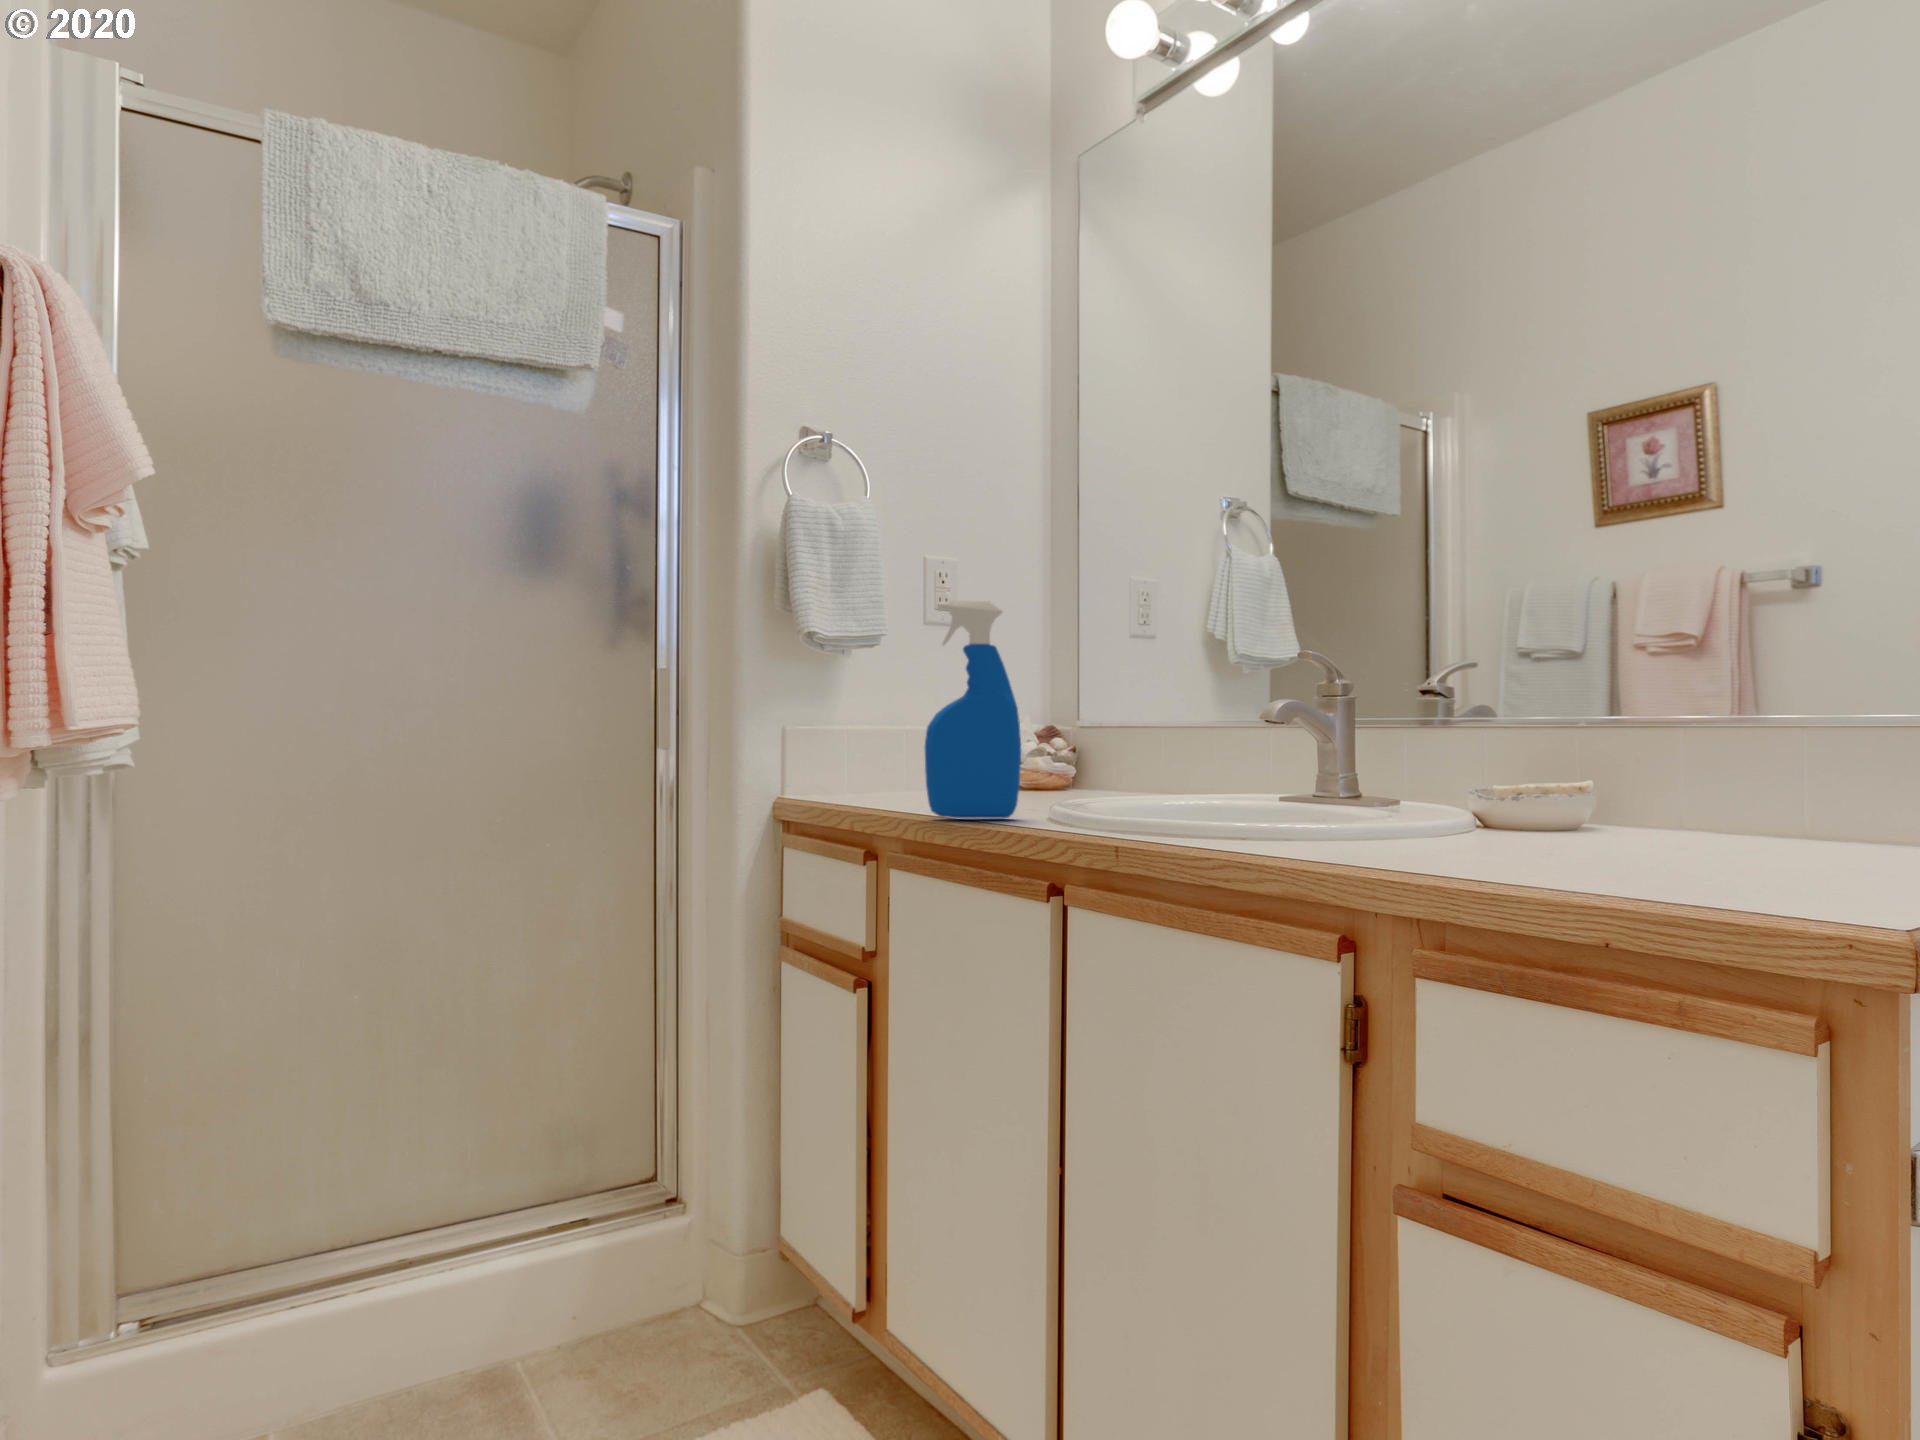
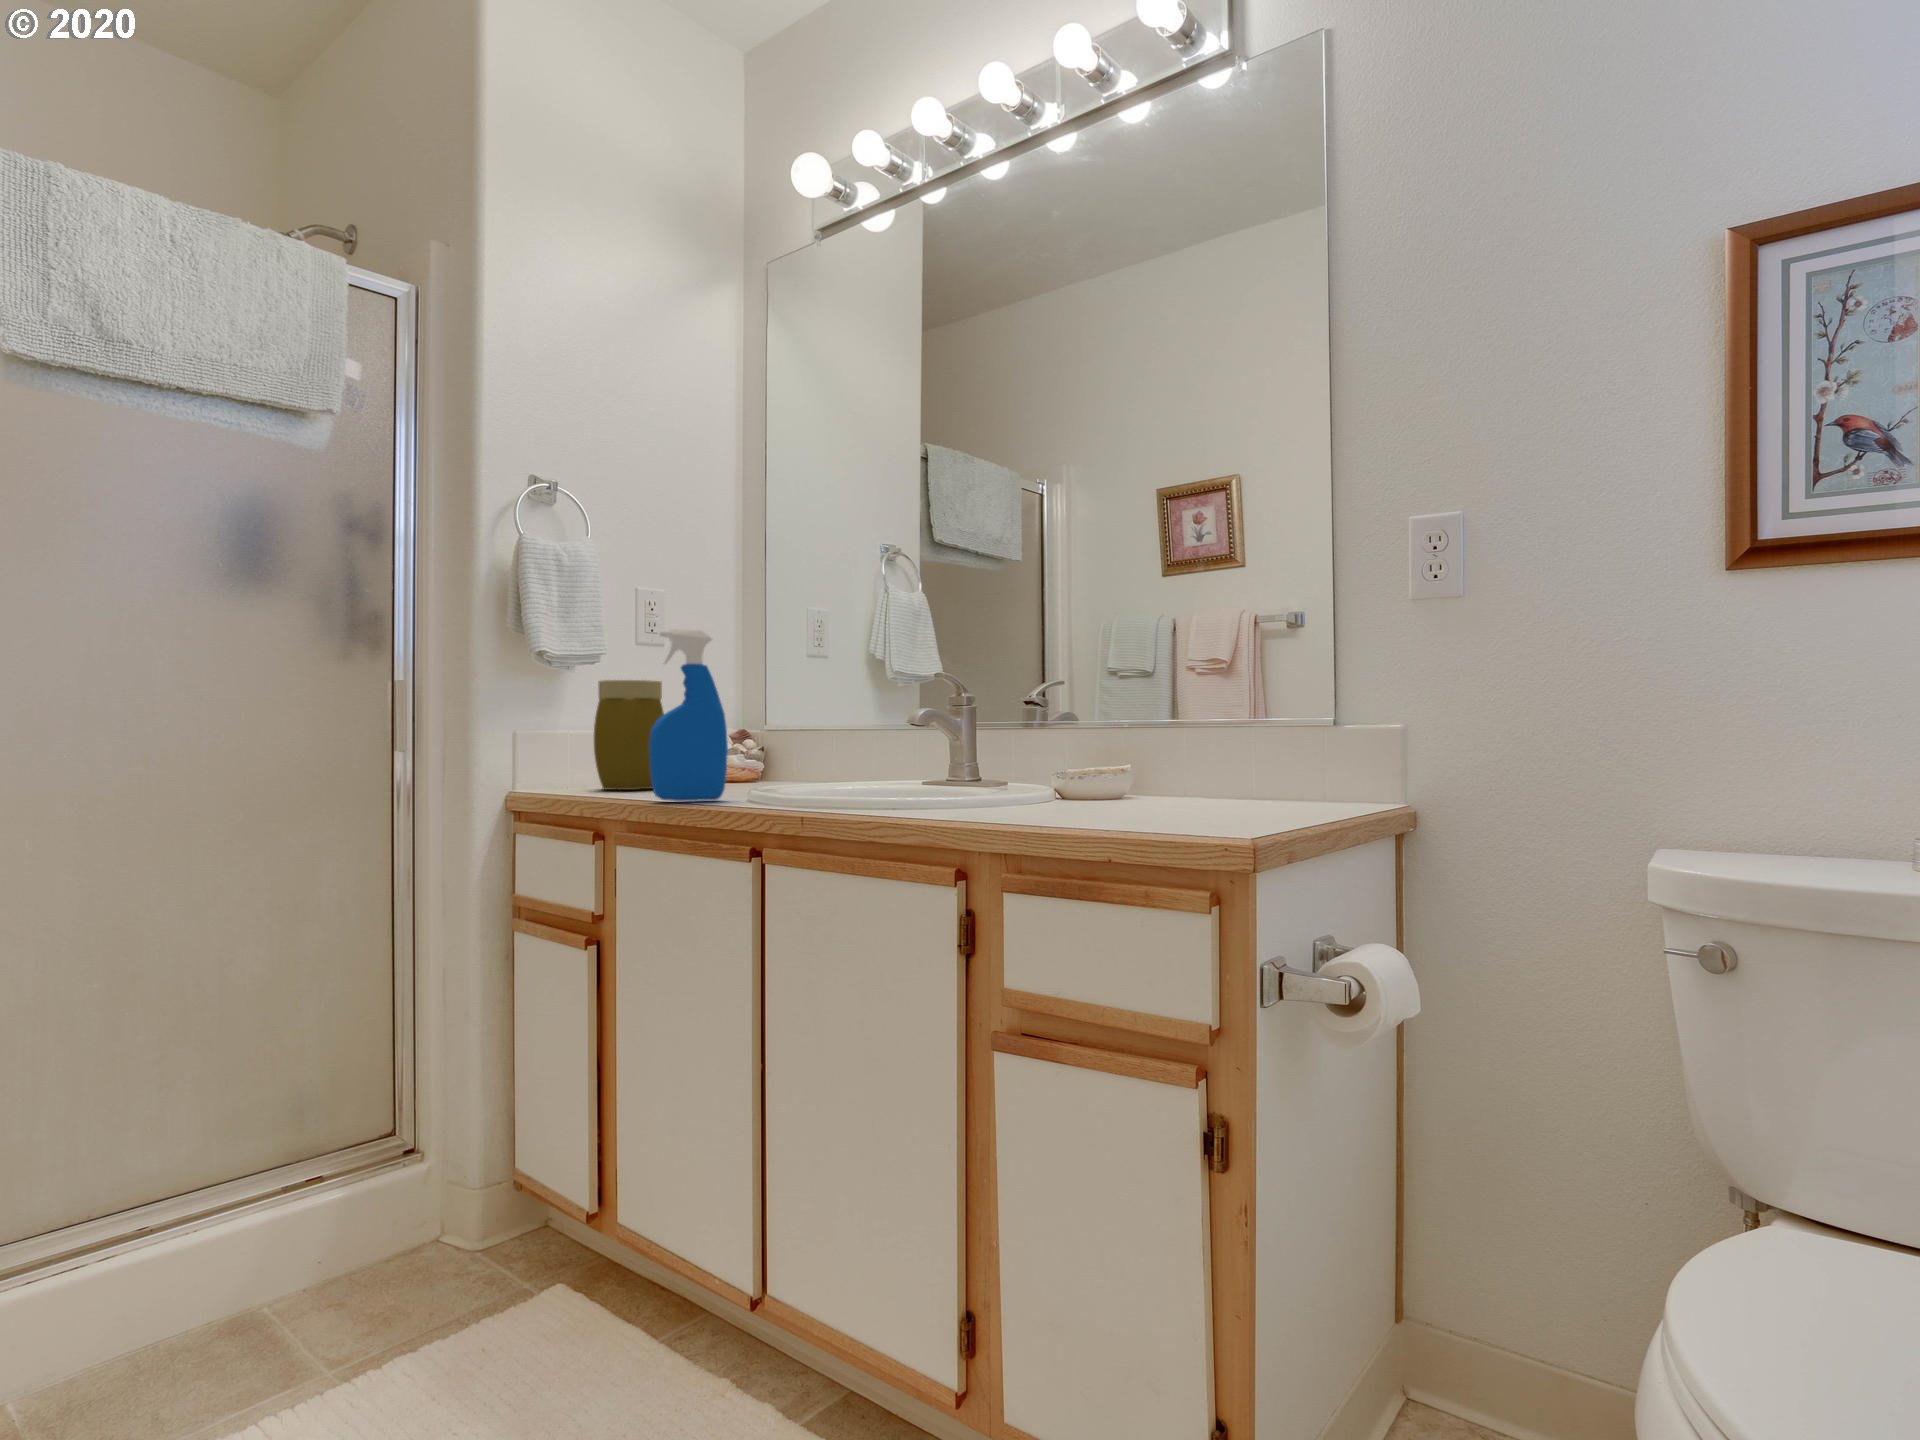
jar: none [867,667,952,800] -> present [594,680,664,790]

